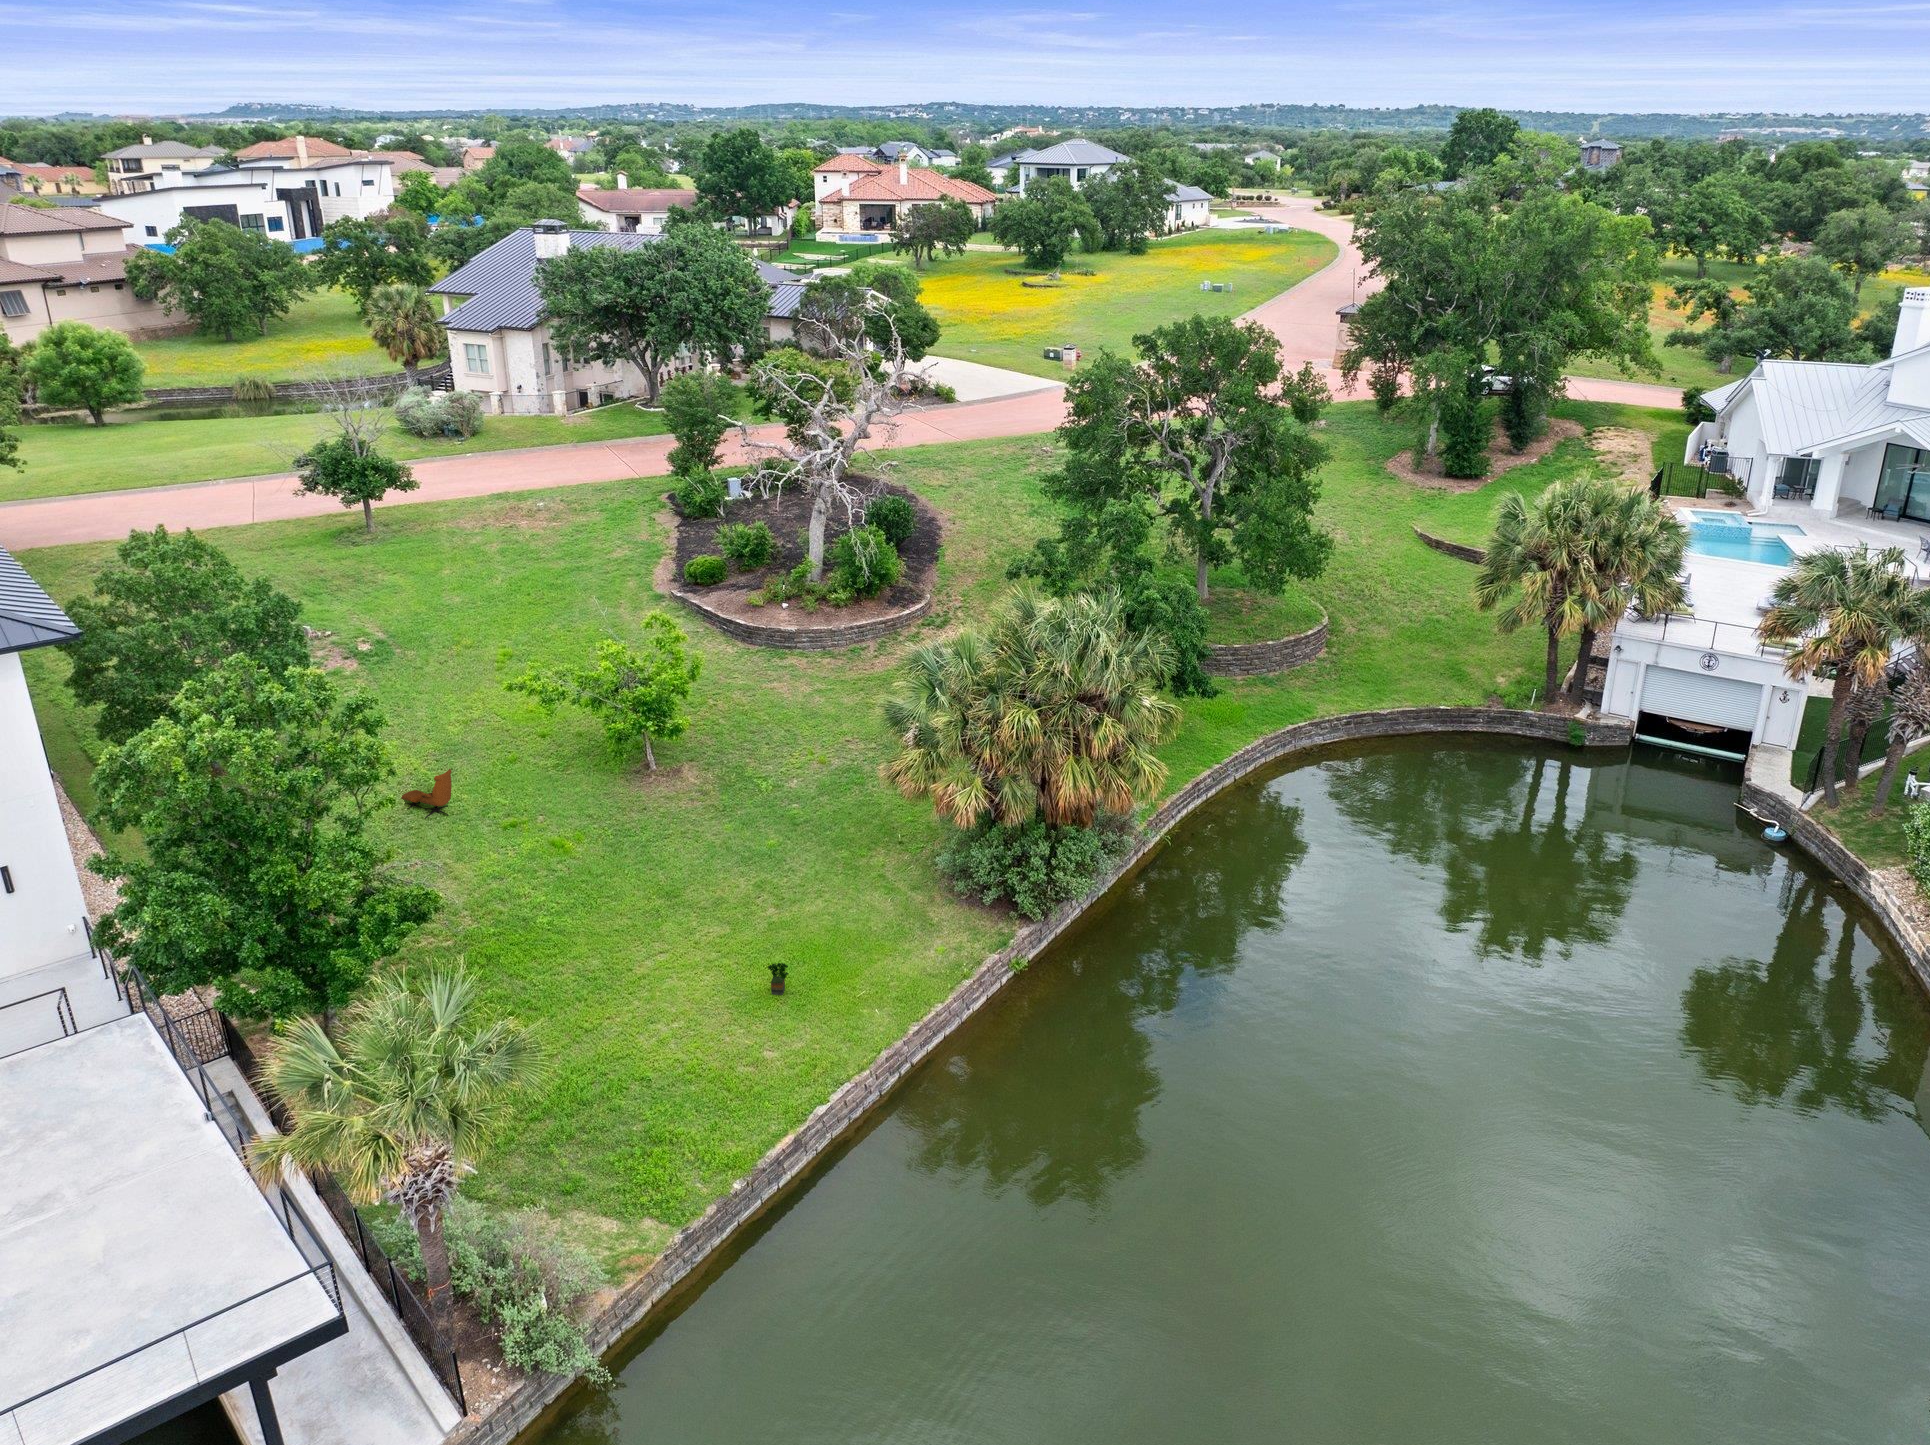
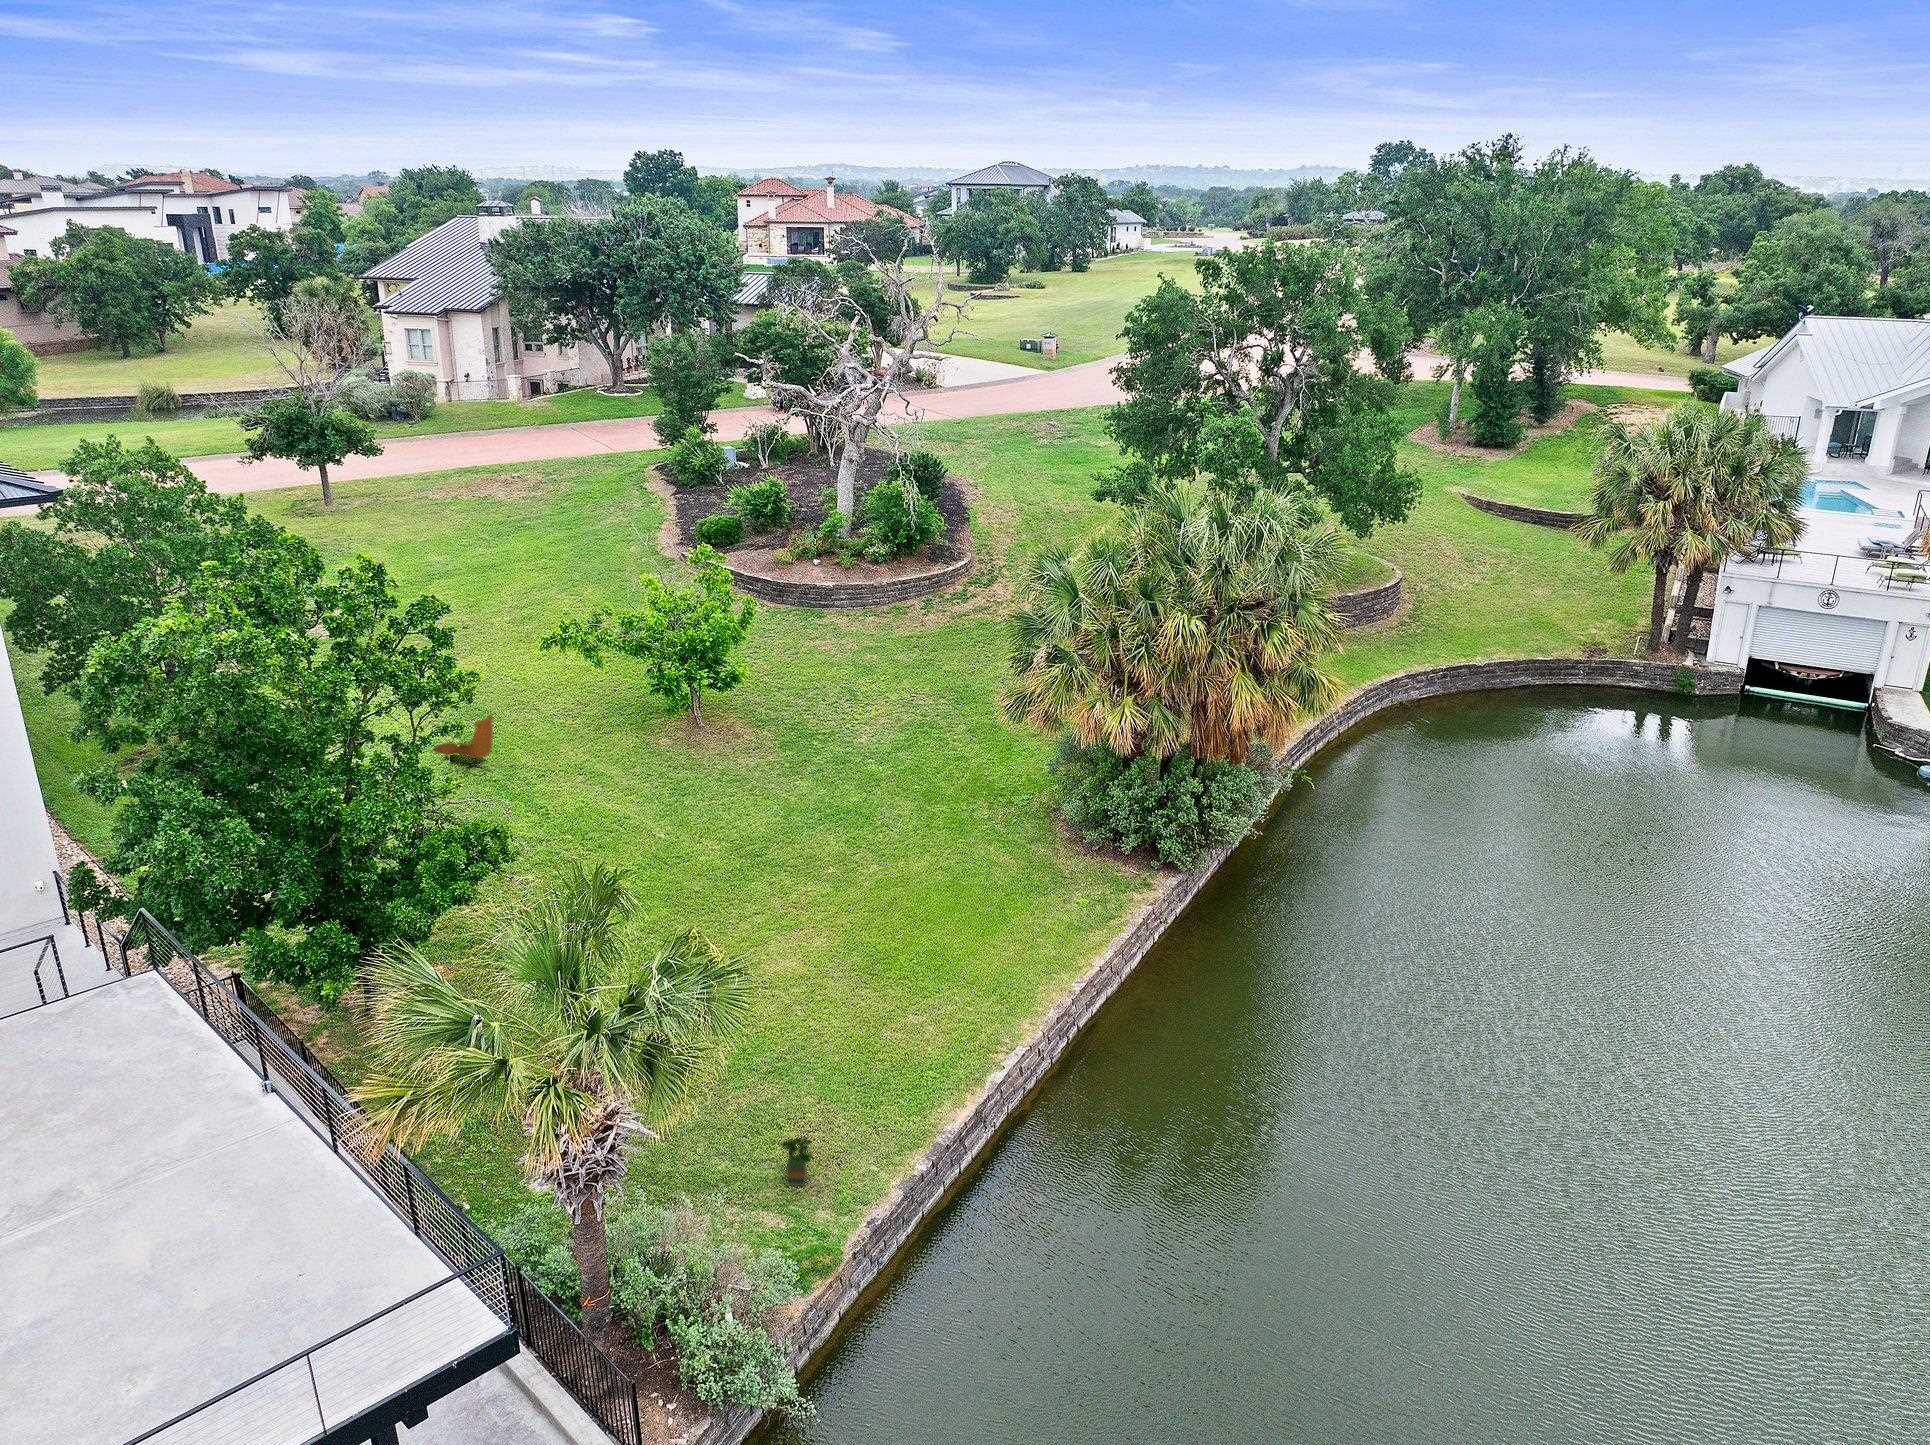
potted tree: present [768,963,788,995] -> present [781,1138,812,1186]

